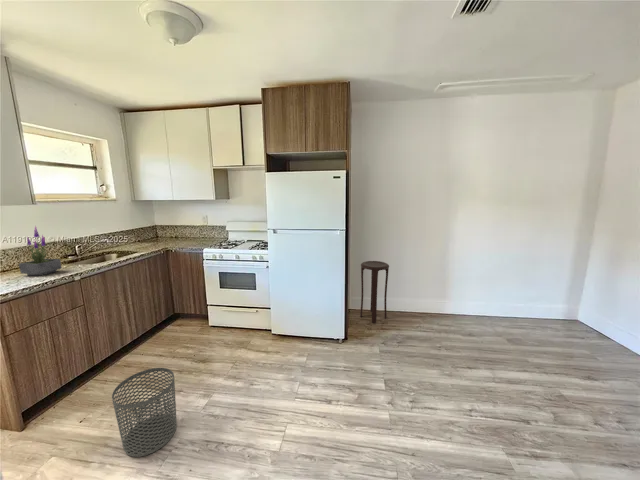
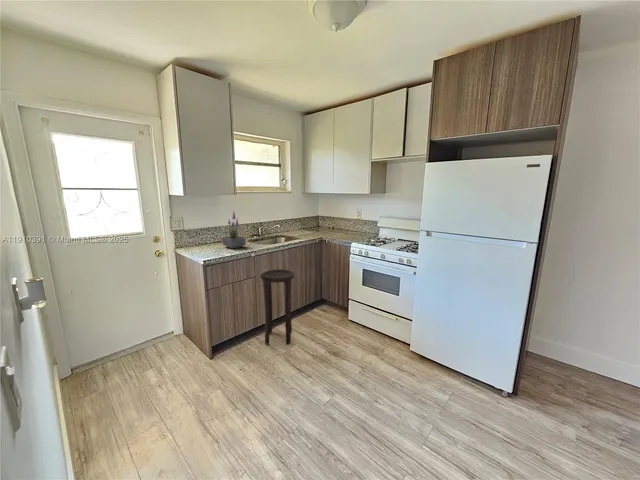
stool: present [360,261,389,323] -> present [260,269,295,344]
waste bin: present [112,368,177,457] -> none [255,348,302,425]

